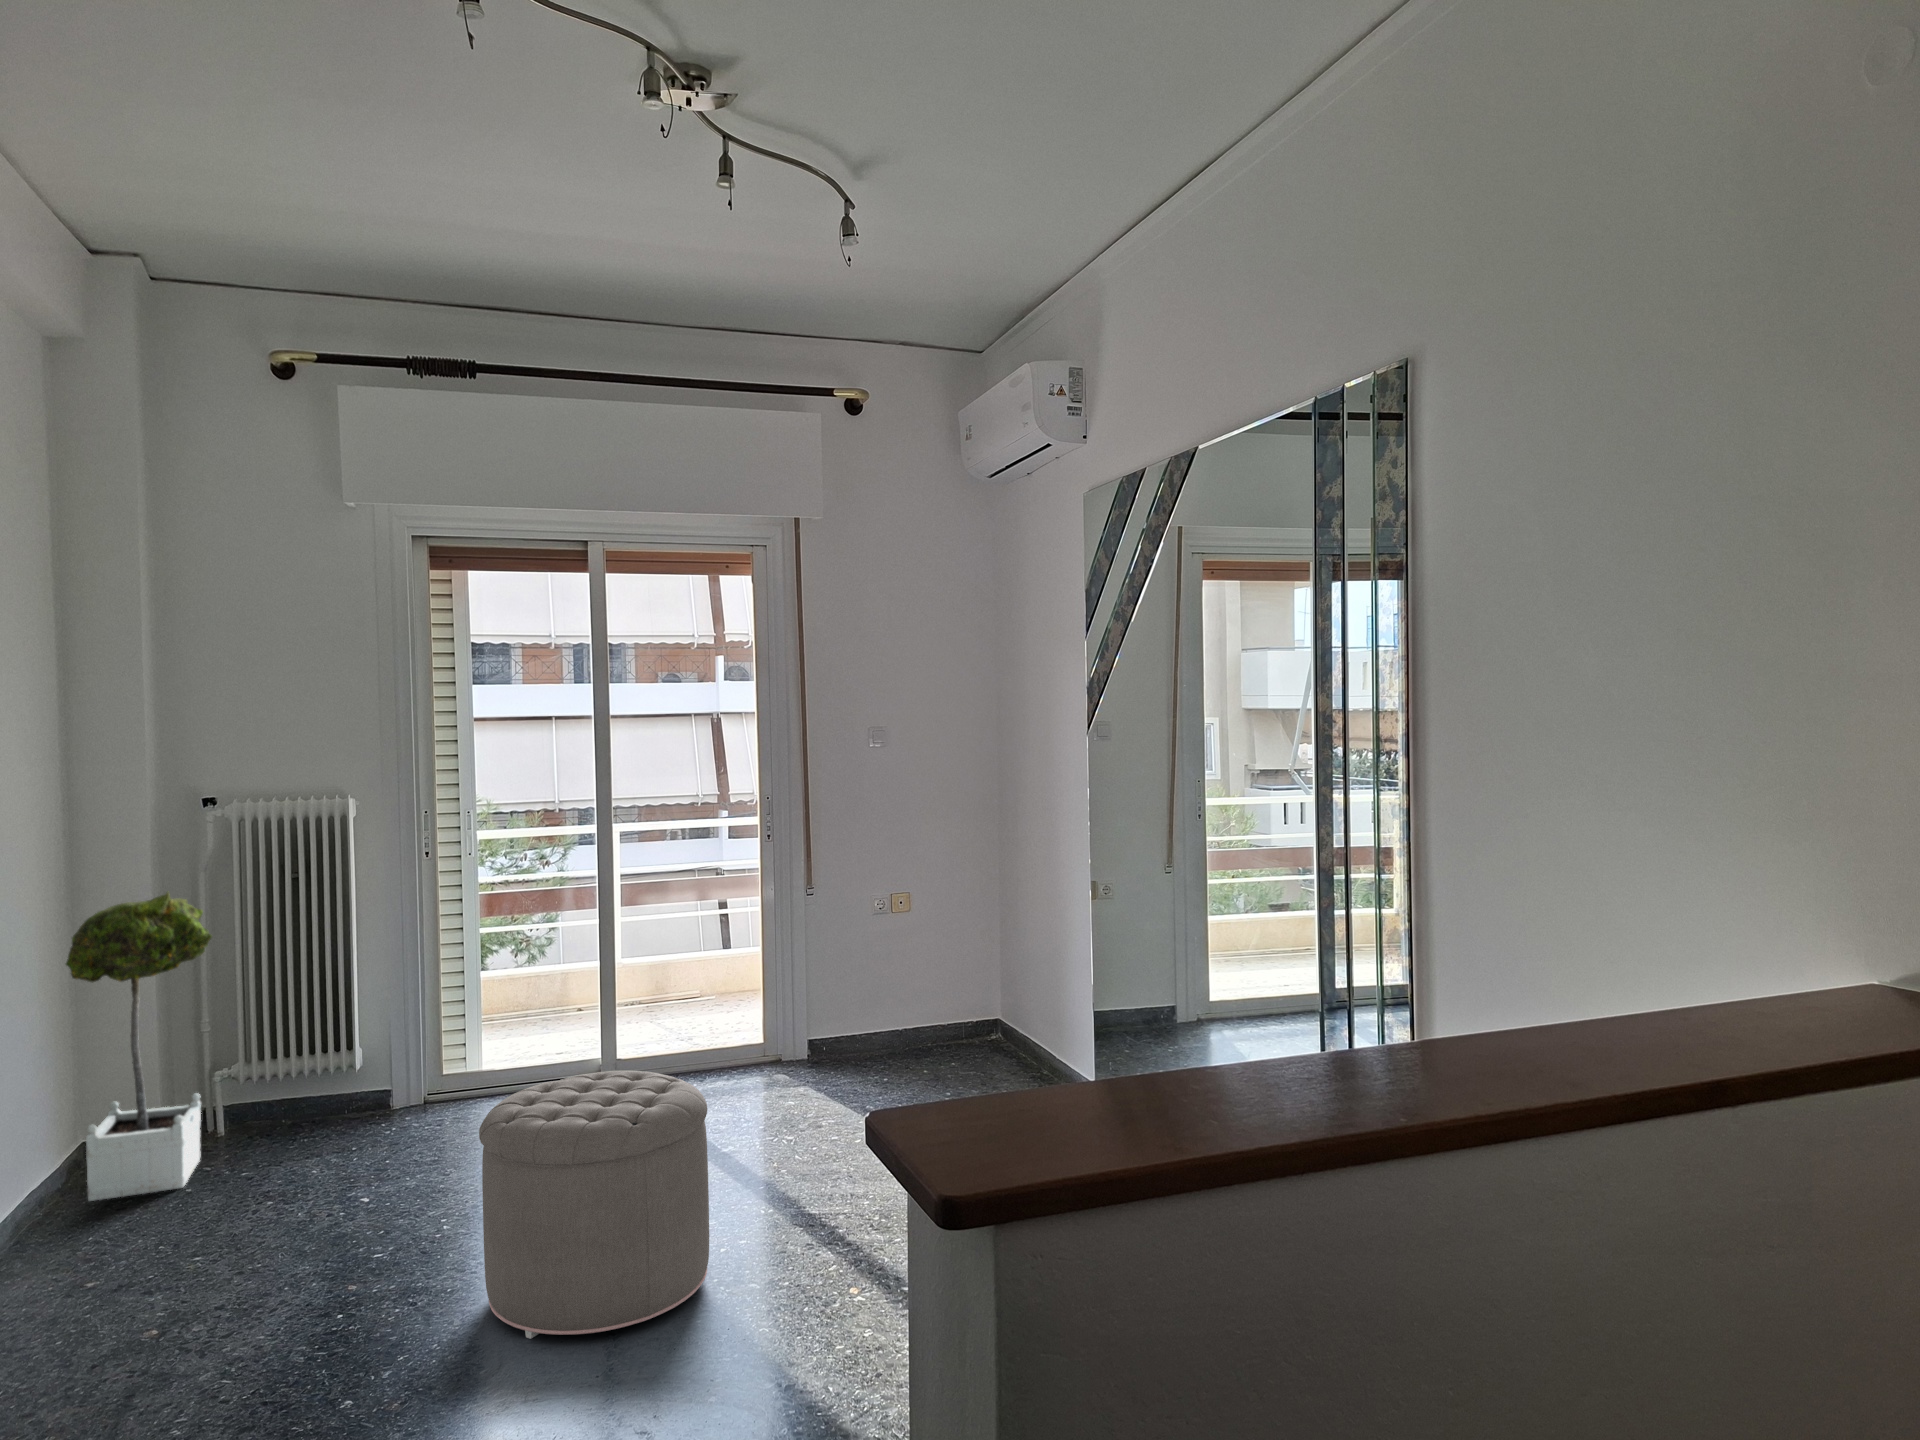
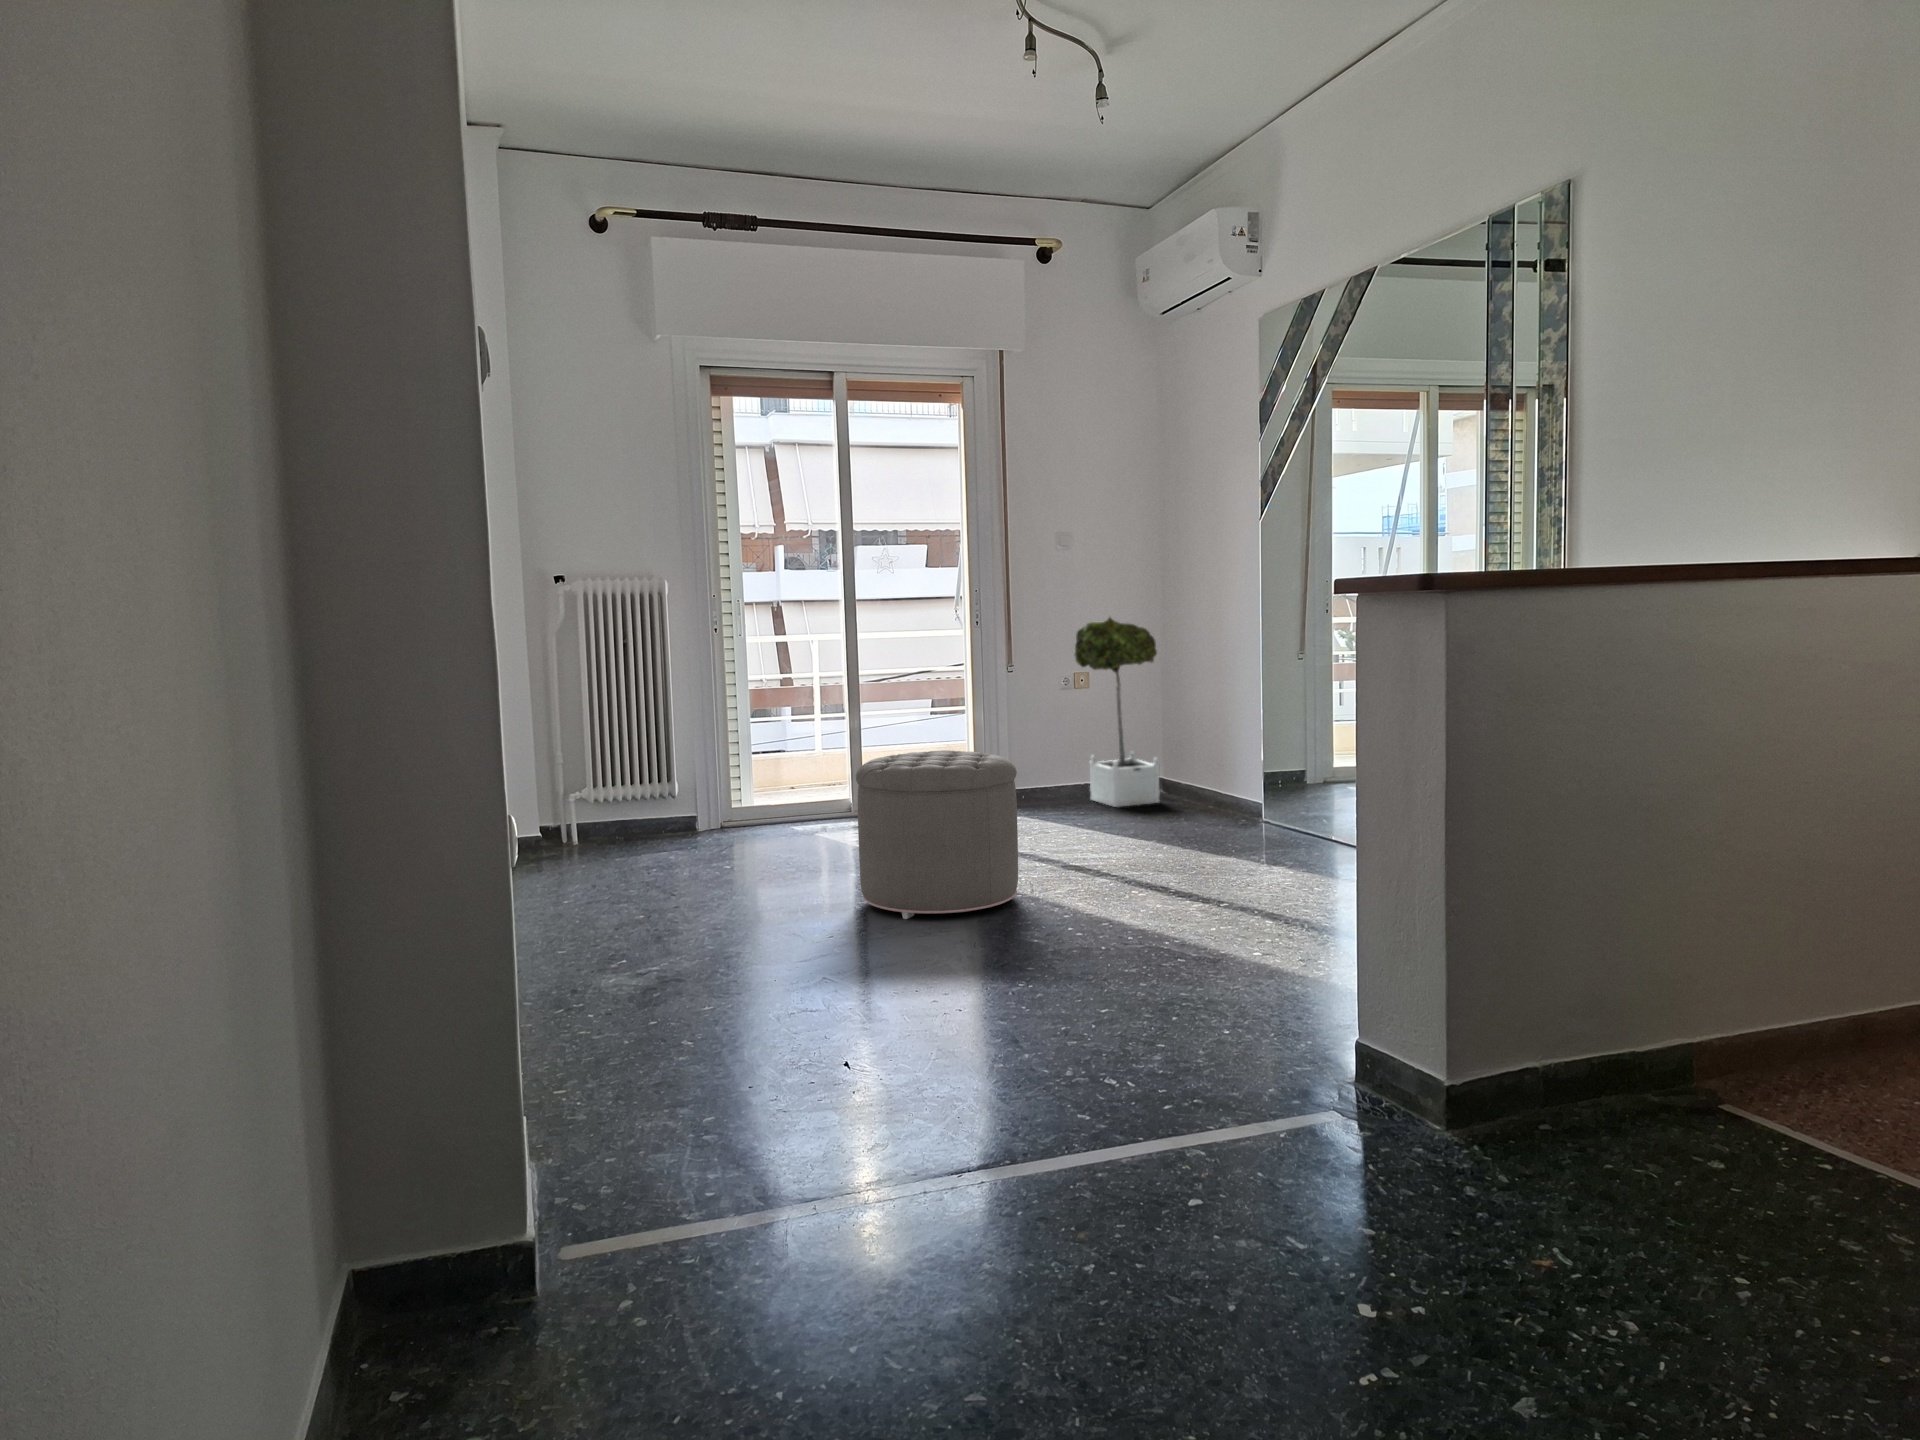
potted tree: present [66,892,212,1201] -> present [1075,617,1160,807]

